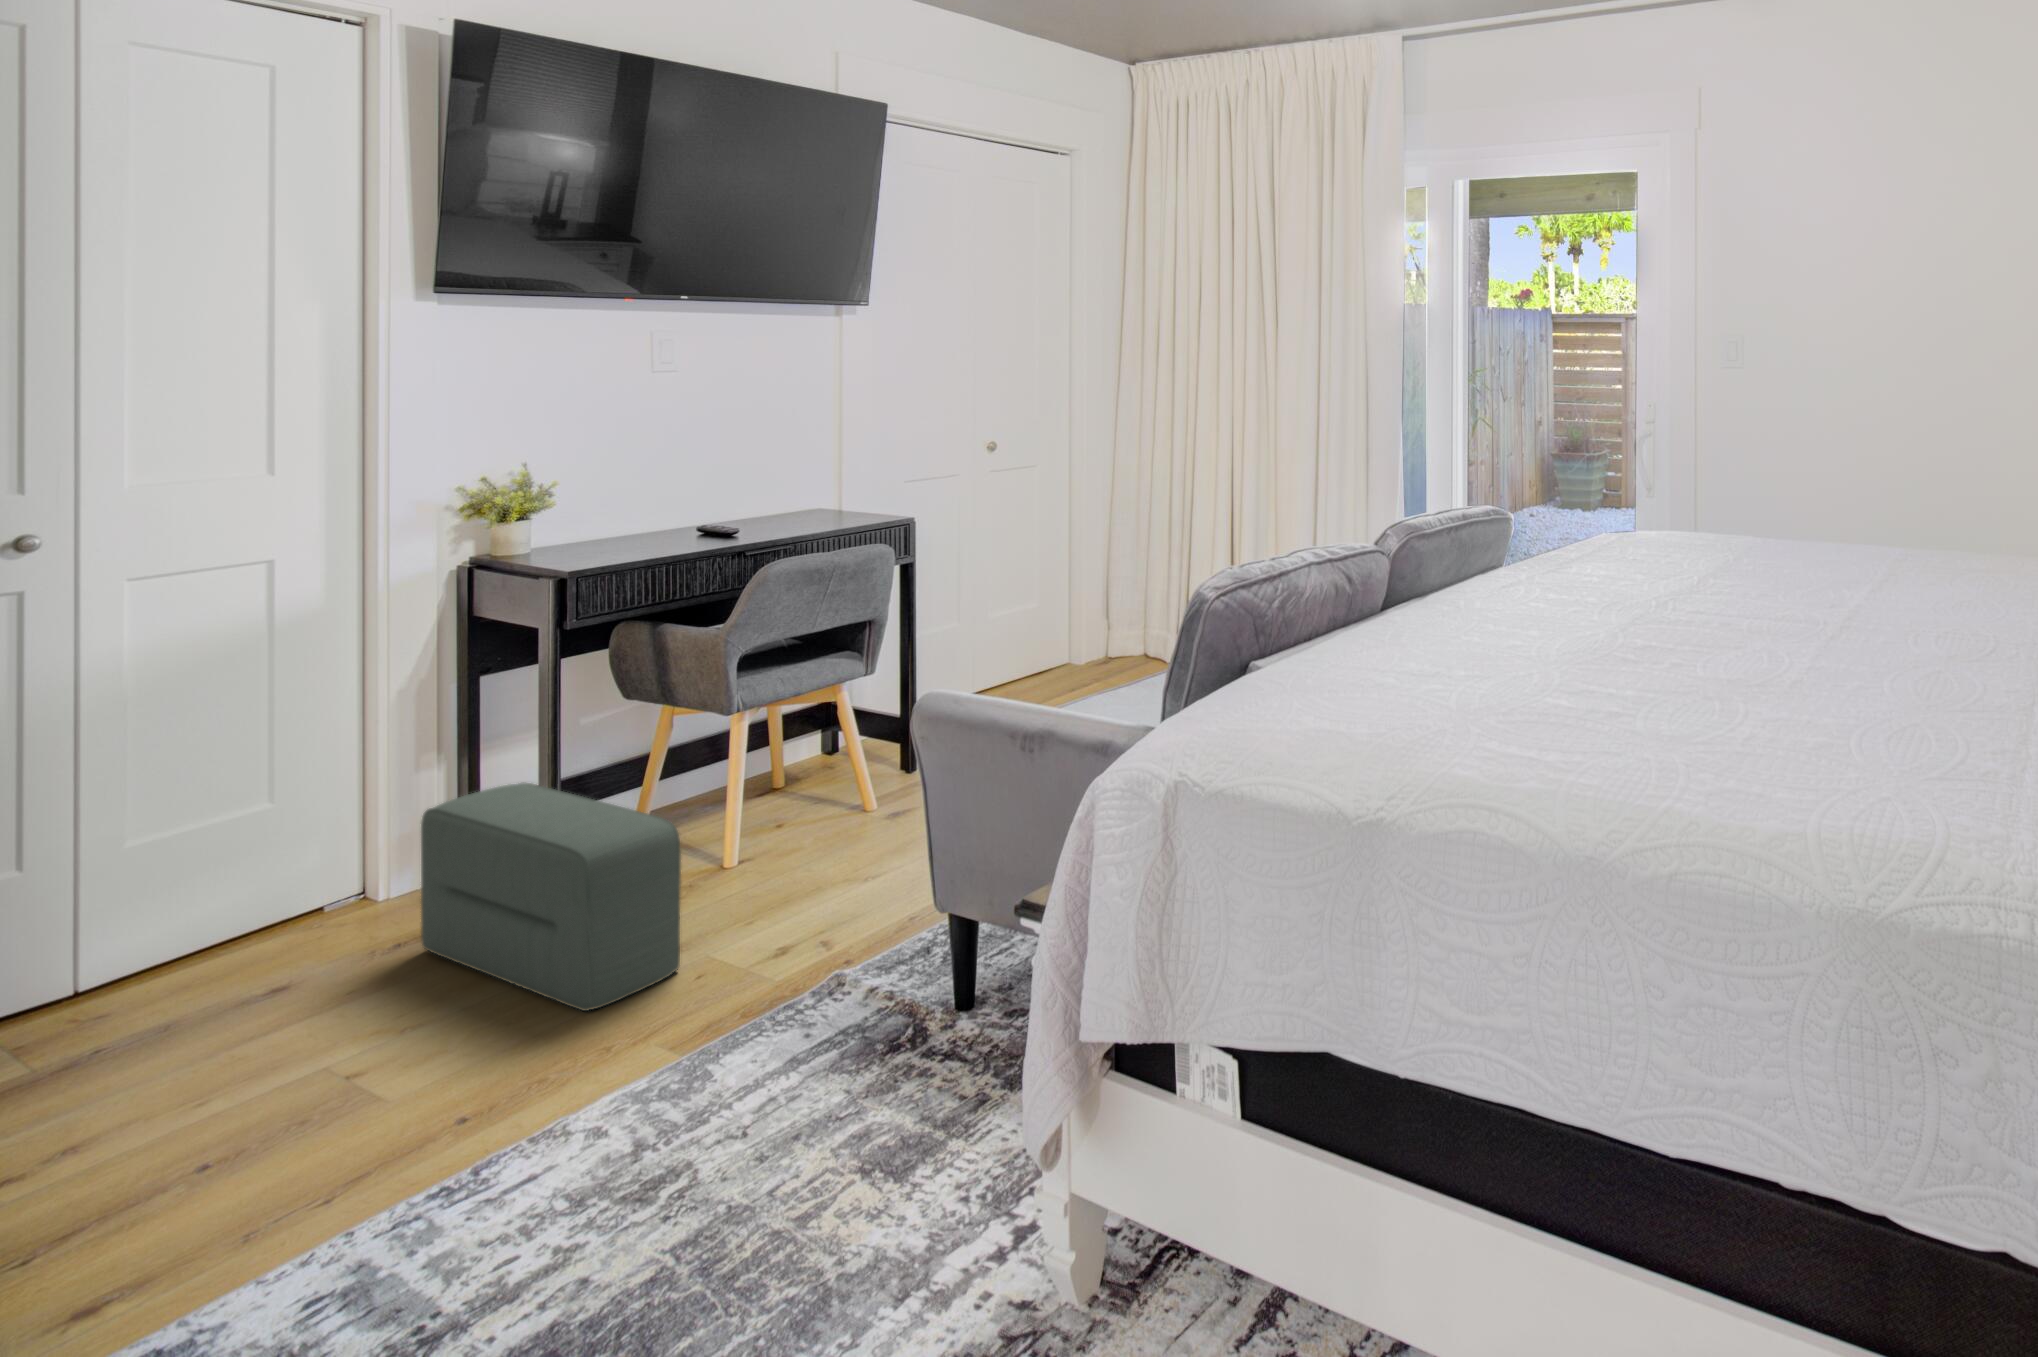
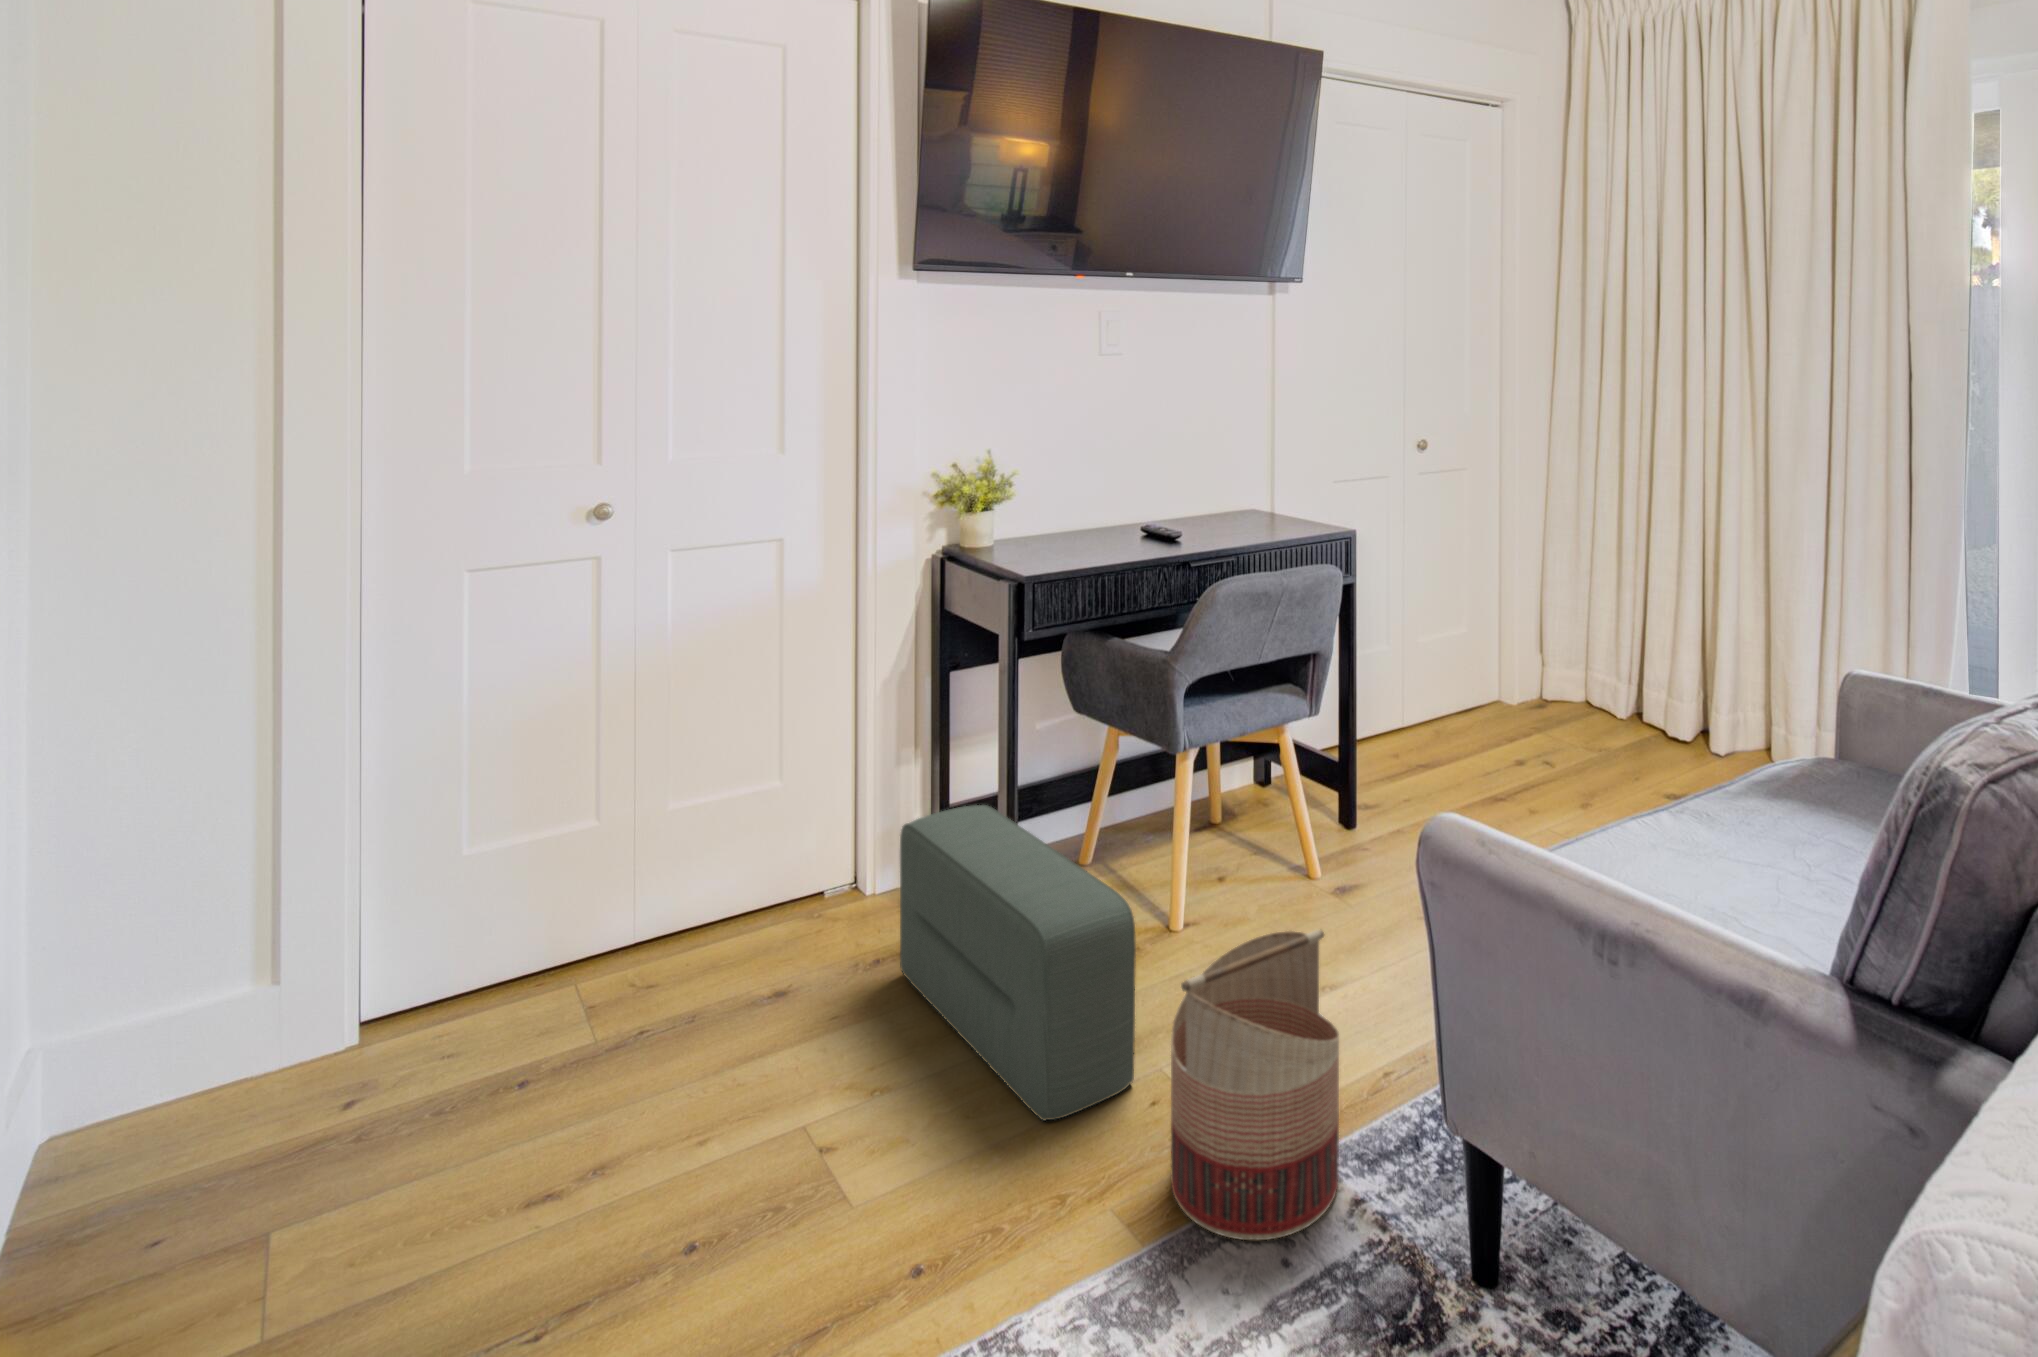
basket: none [710,805,859,1036] -> present [1171,930,1339,1240]

